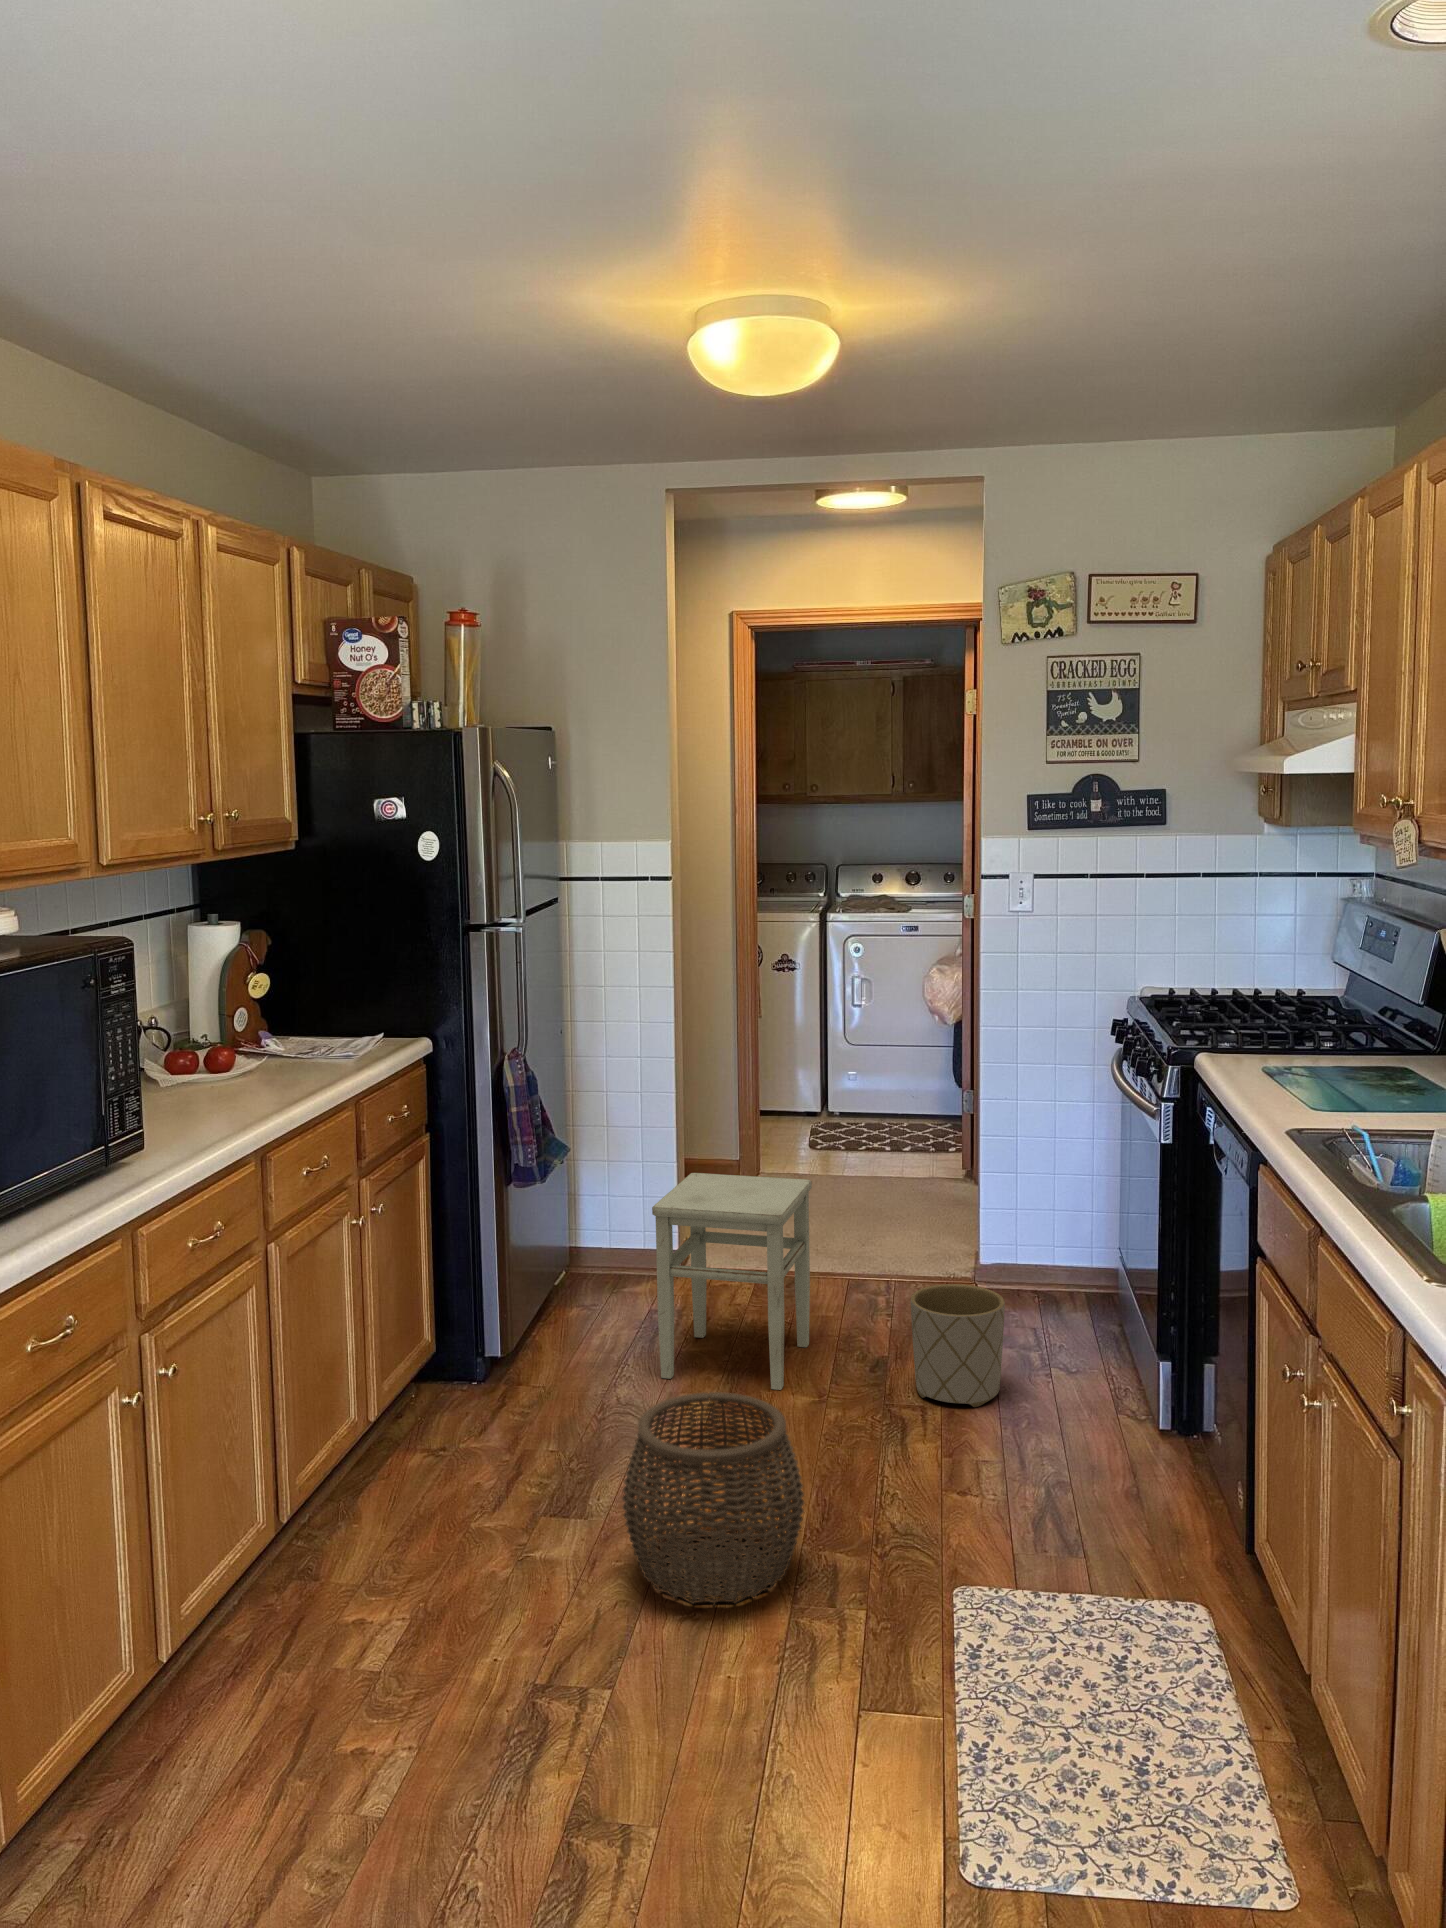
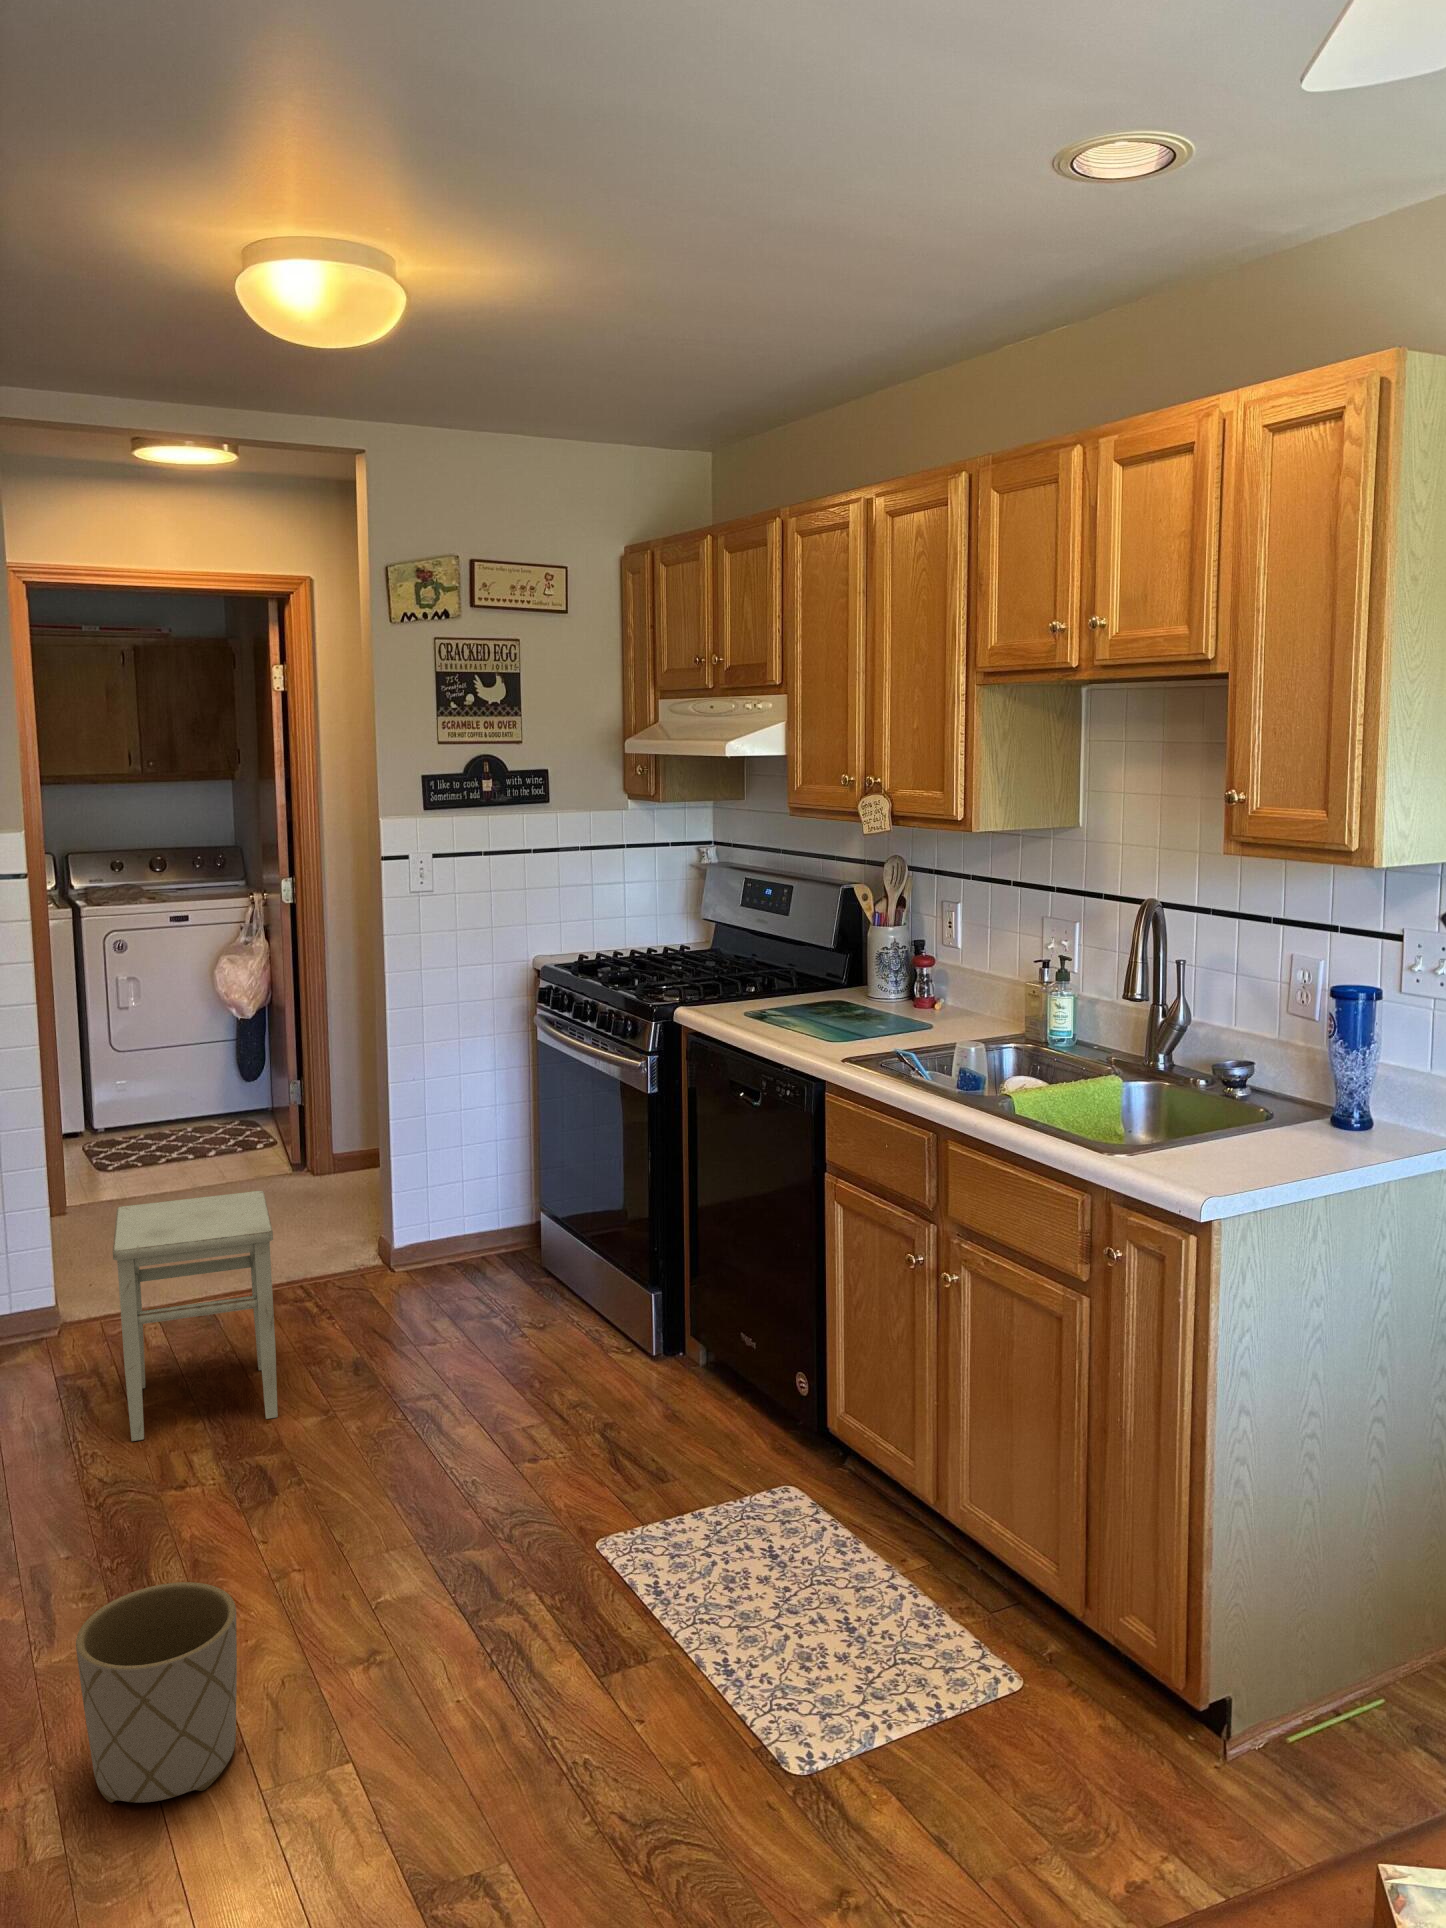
planter: present [911,1284,1005,1407] -> present [76,1582,237,1803]
woven basket: present [622,1392,804,1605] -> none [251,1418,452,1651]

